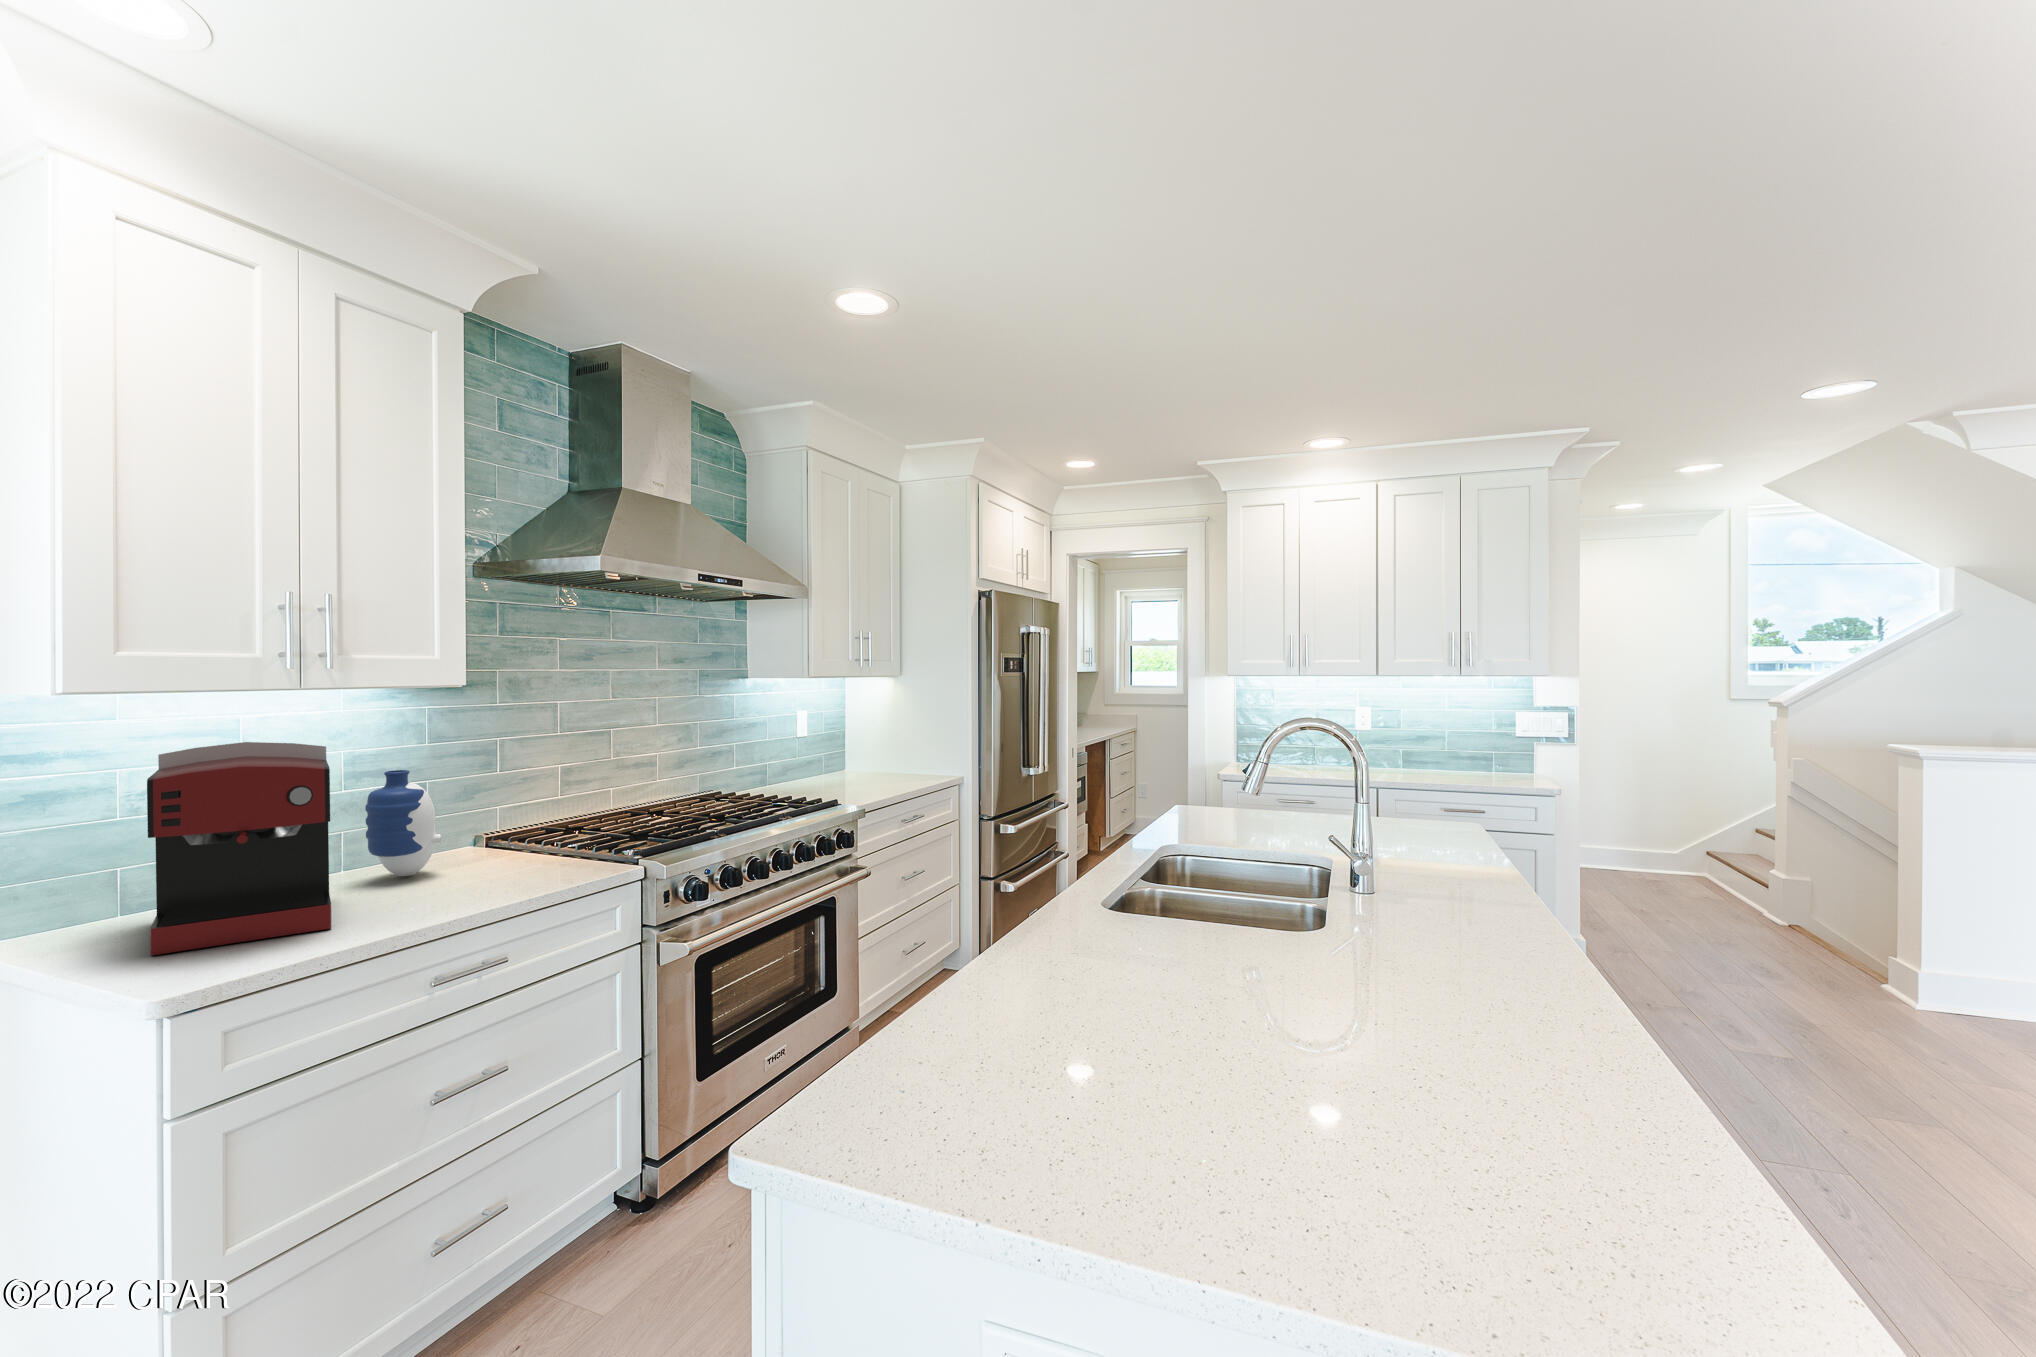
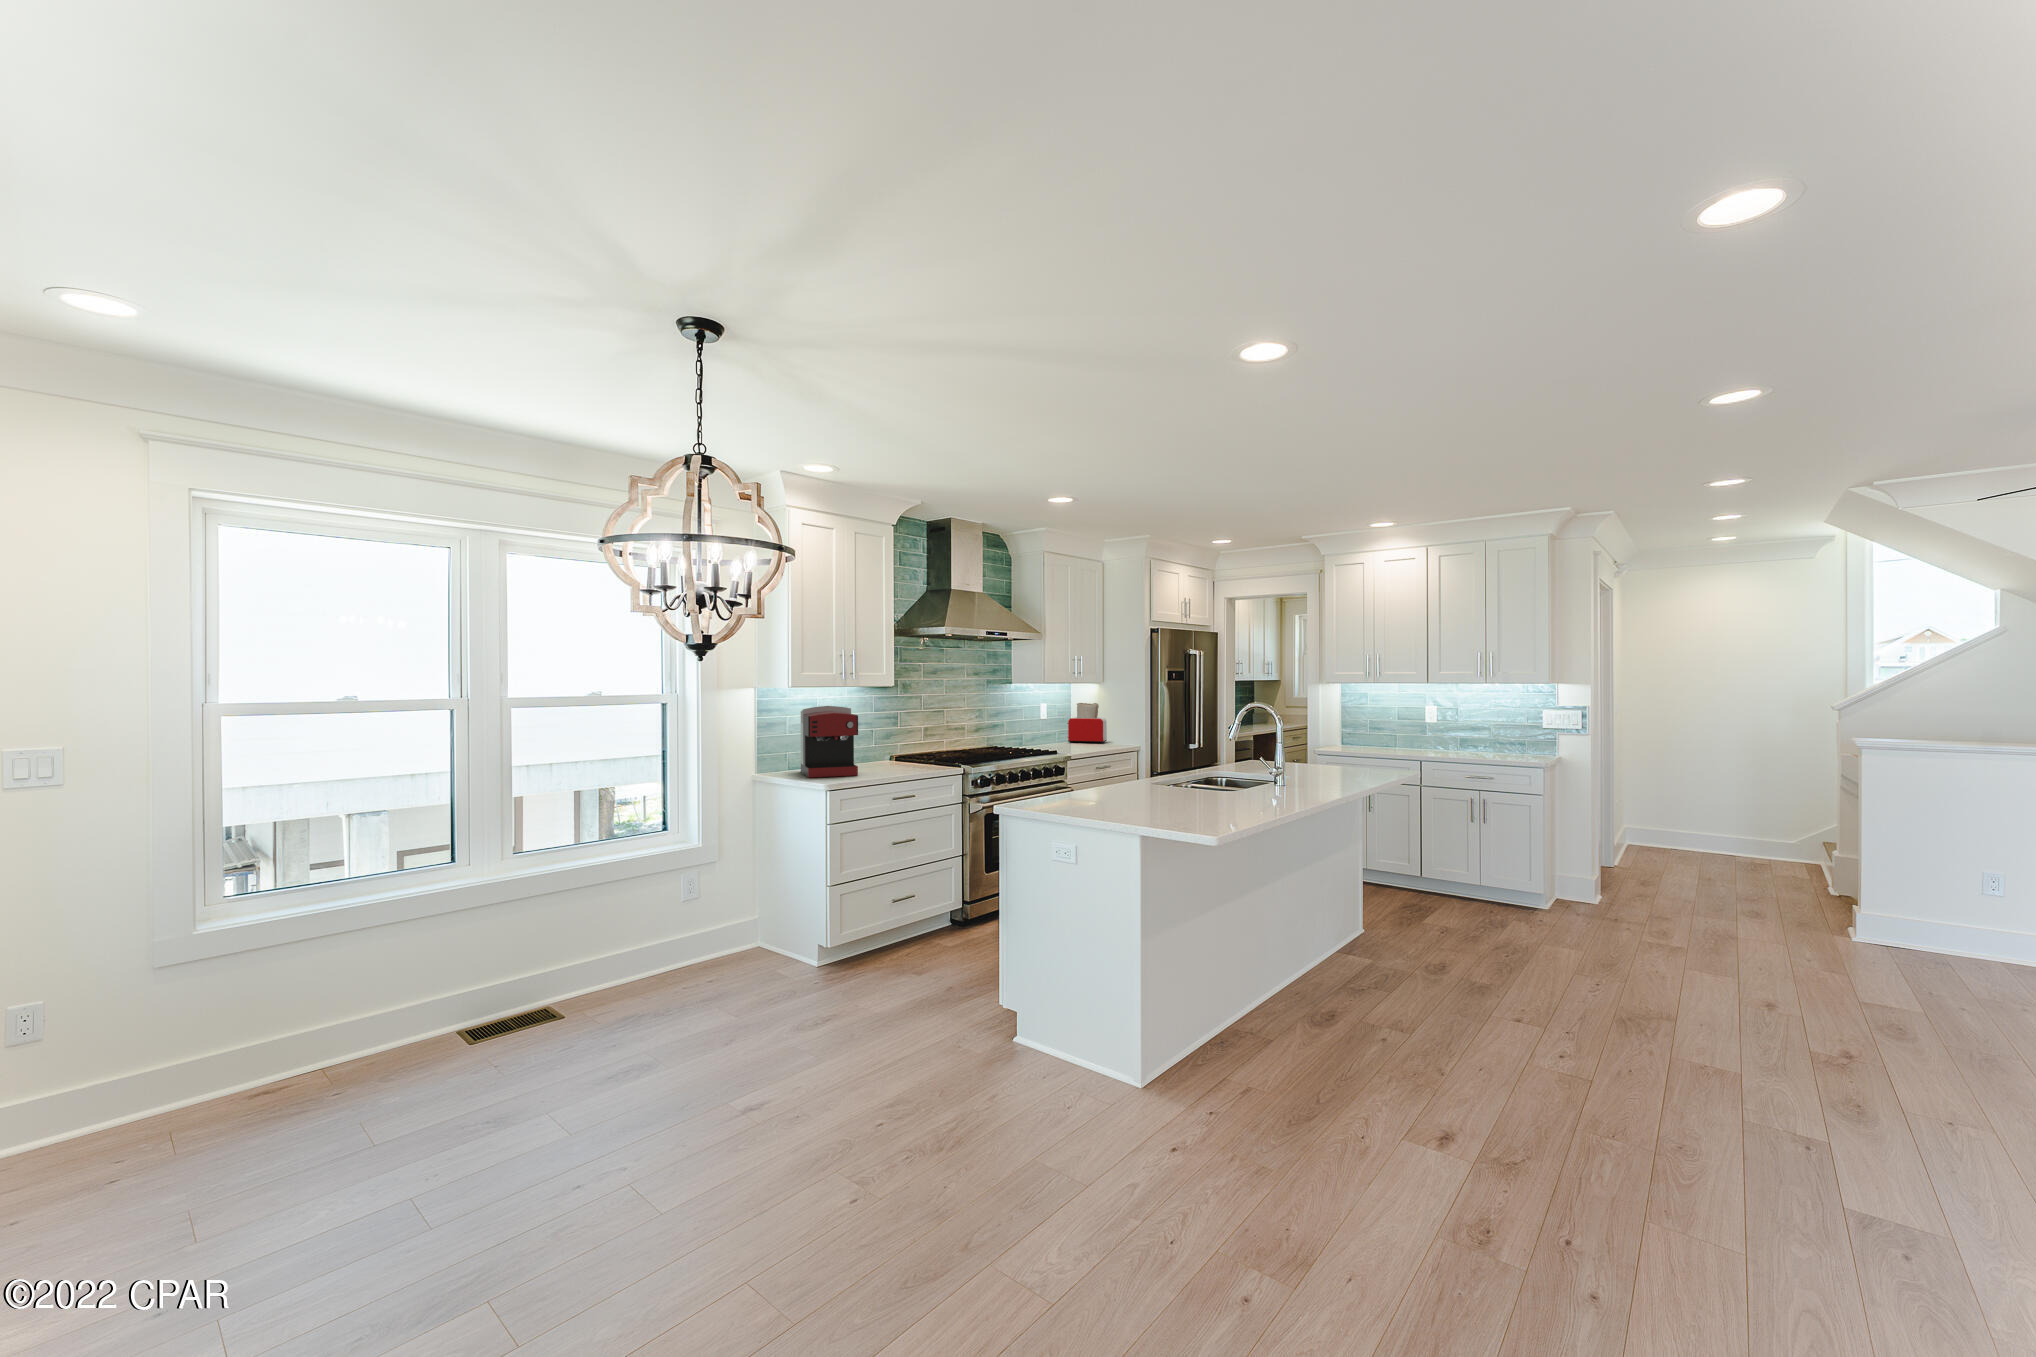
toaster: none [842,710,909,778] -> present [1067,703,1107,743]
vase: present [365,770,441,876] -> none [858,721,884,766]

